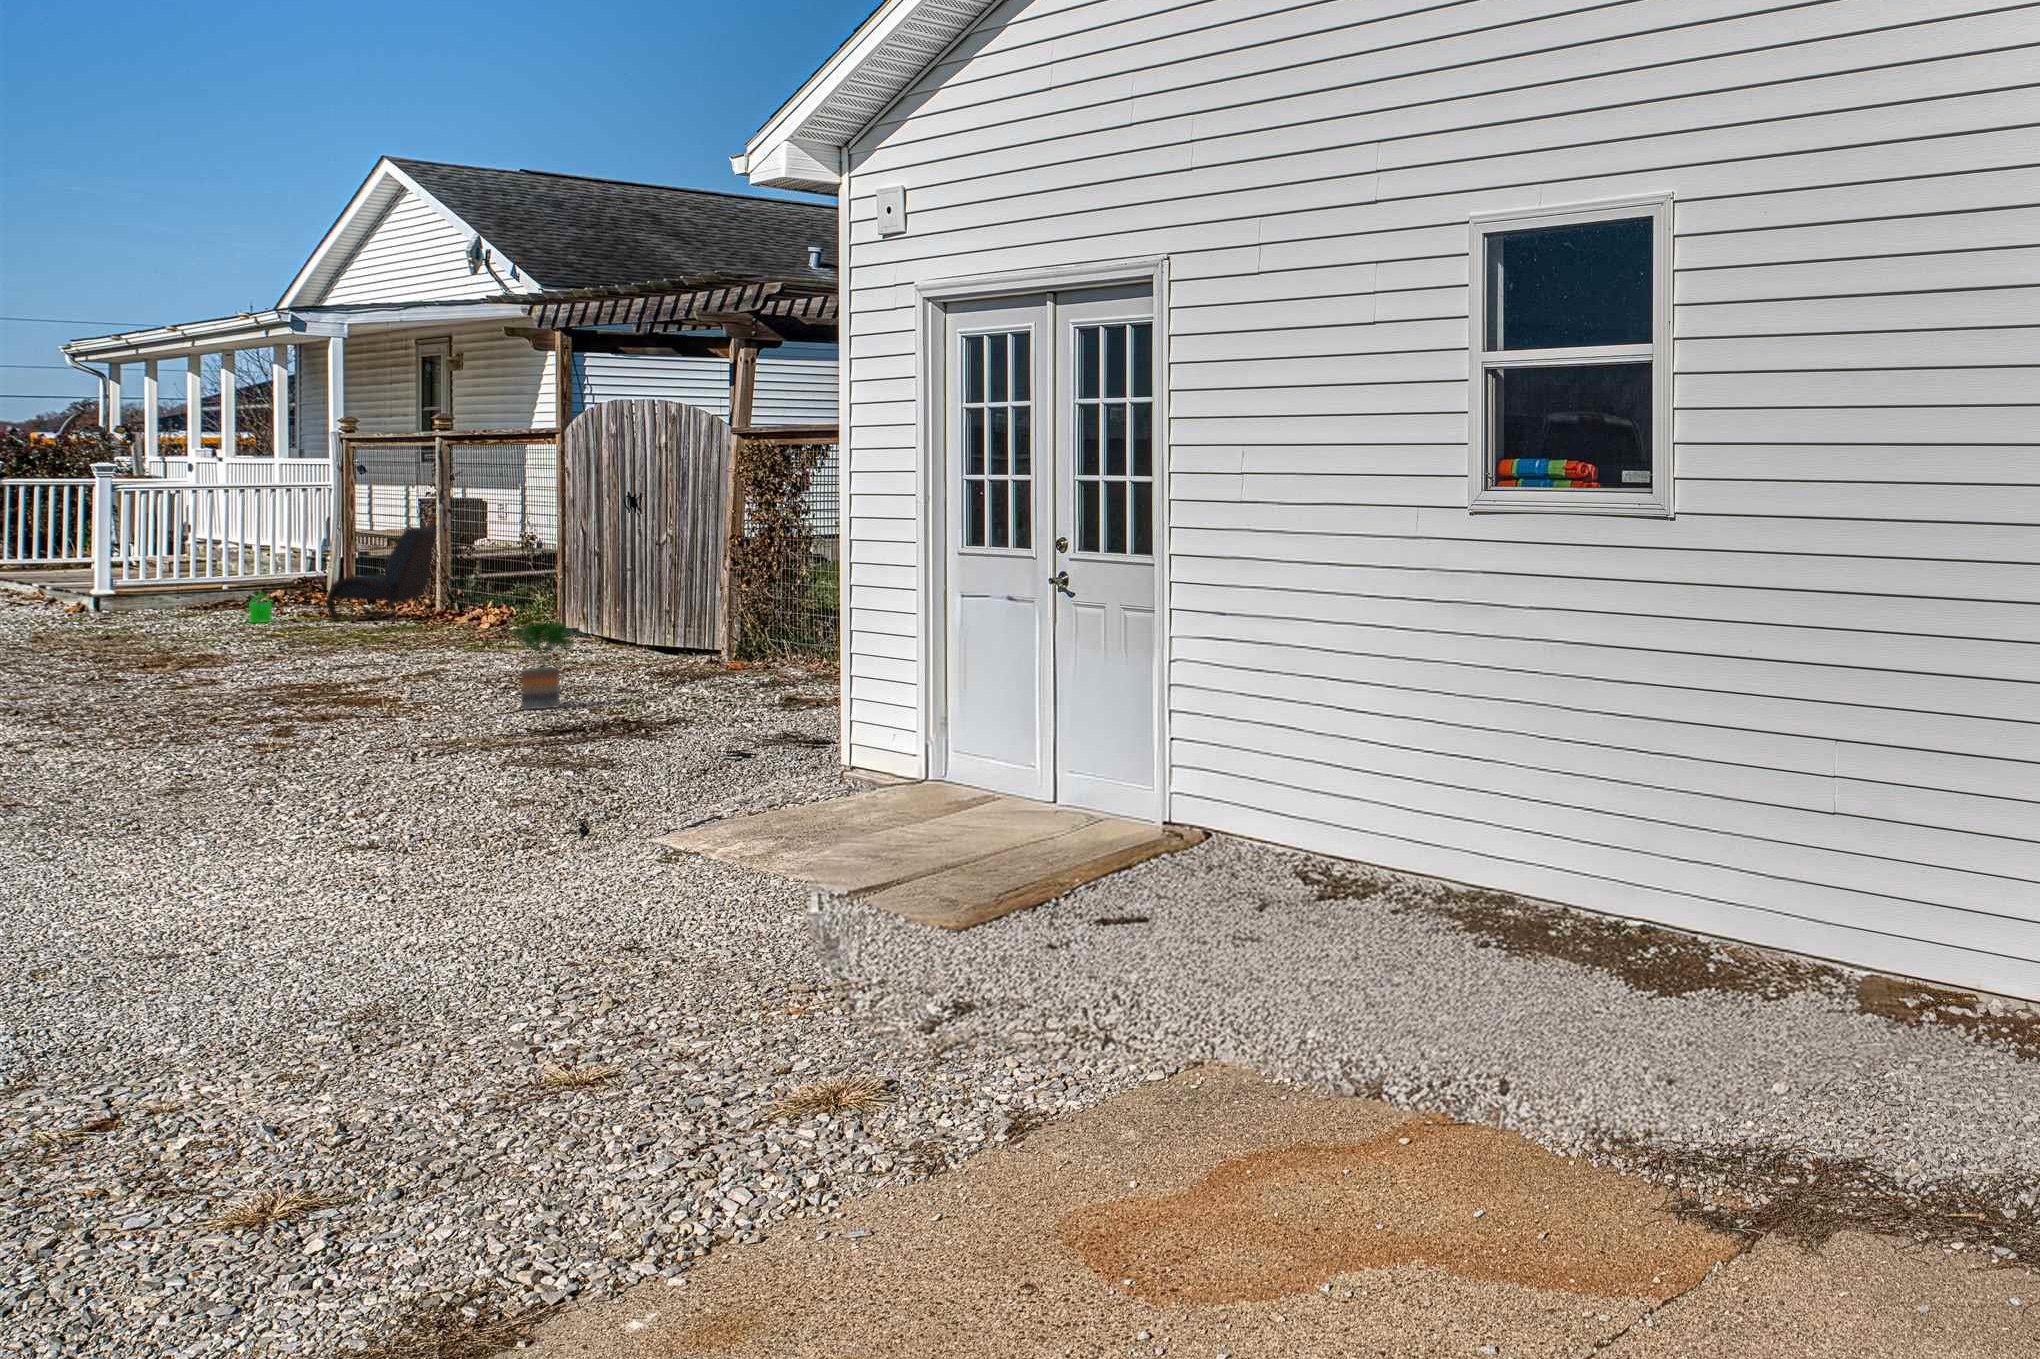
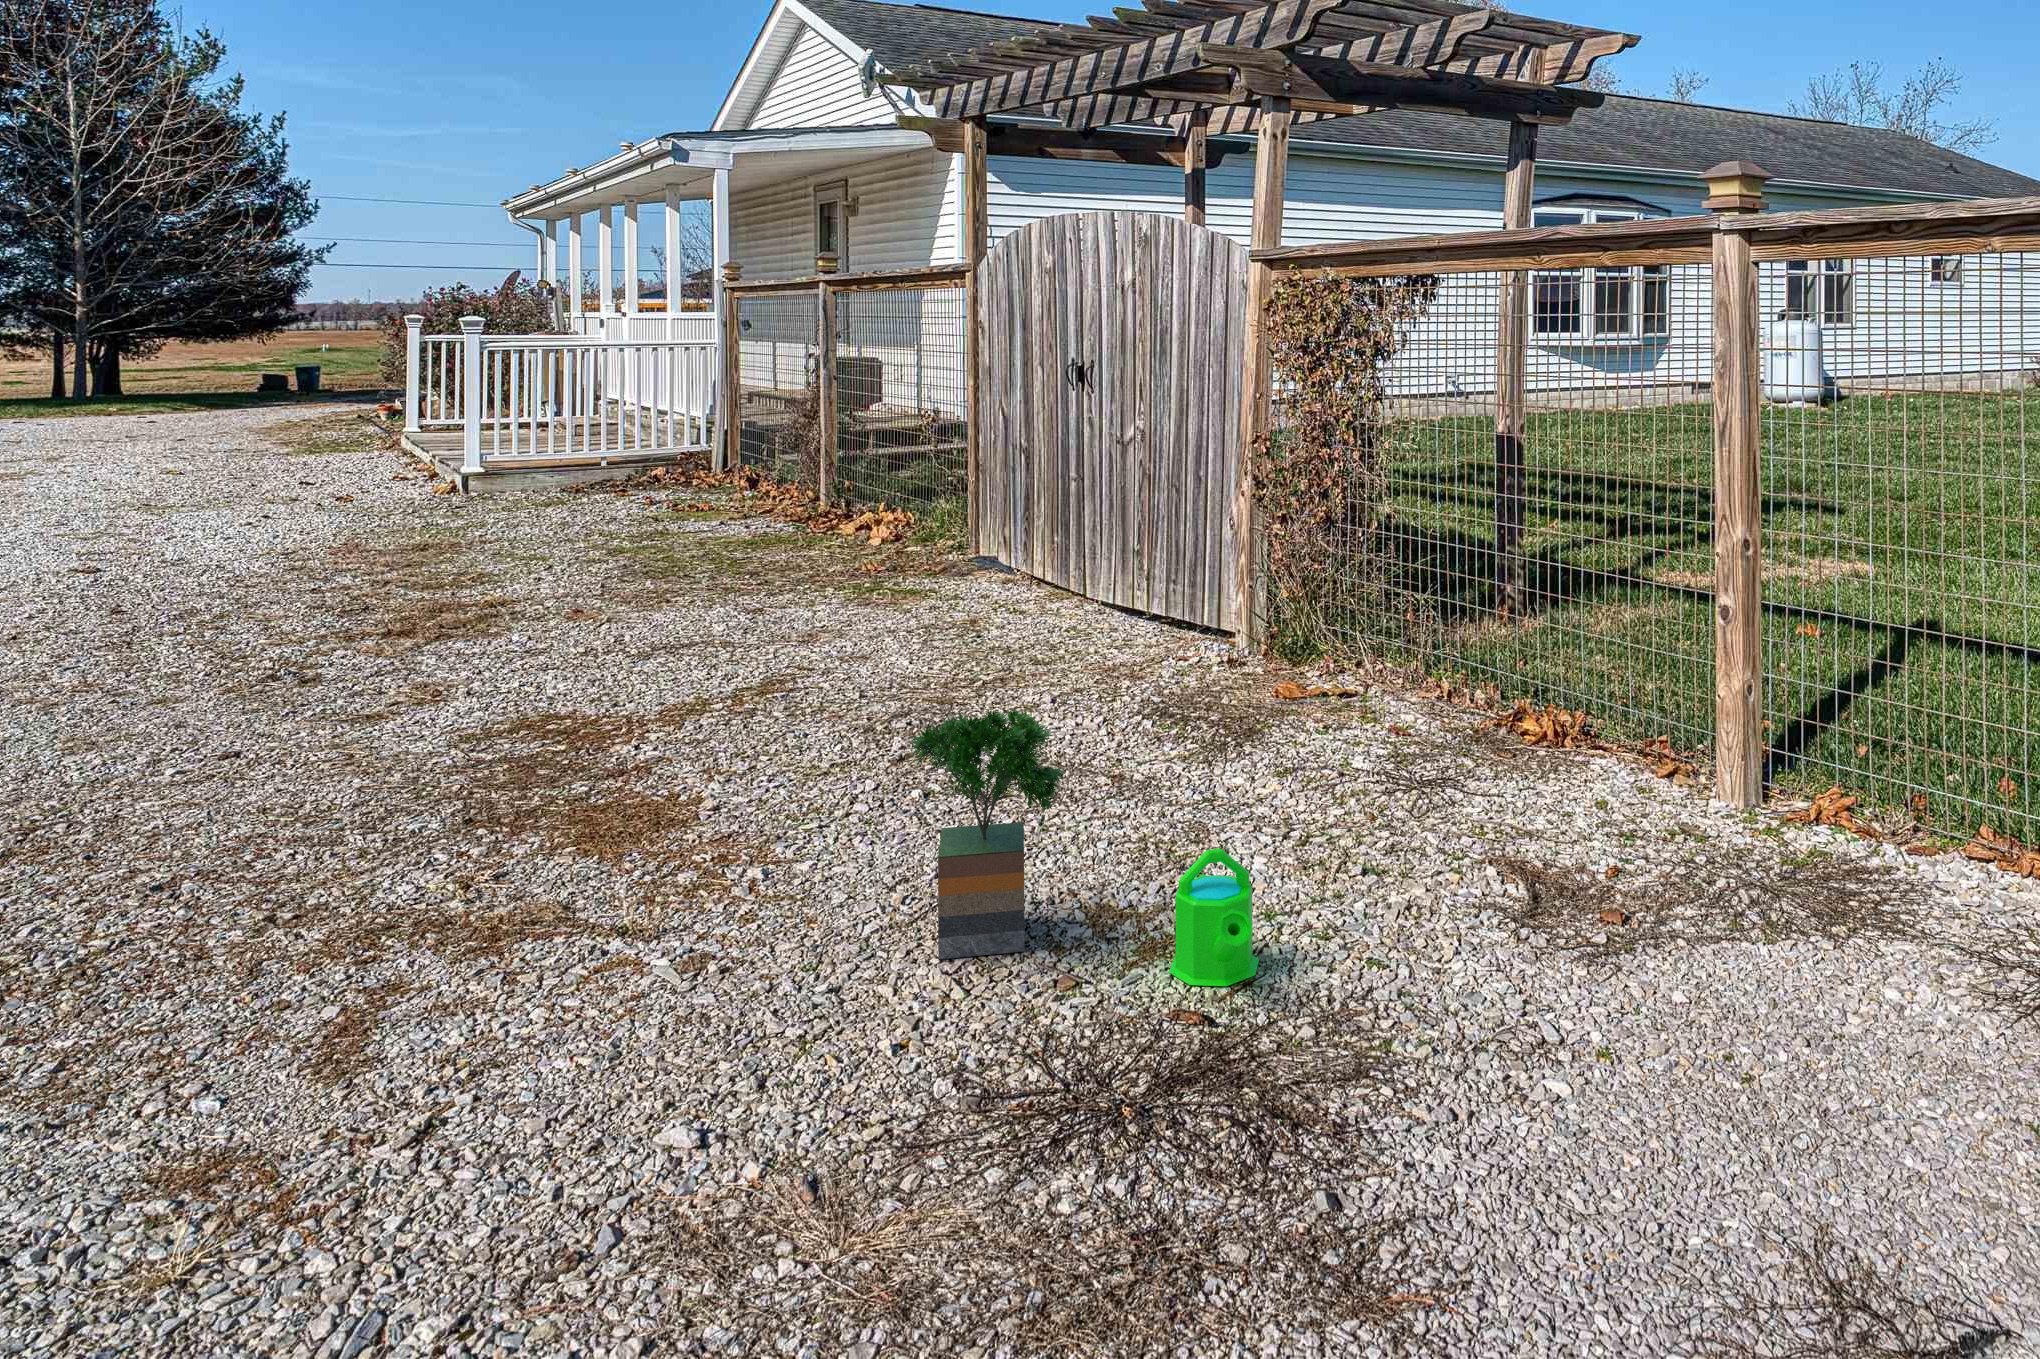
lounge chair: present [326,527,436,621] -> none [692,396,834,521]
watering can: present [248,595,272,623] -> present [1169,848,1259,986]

